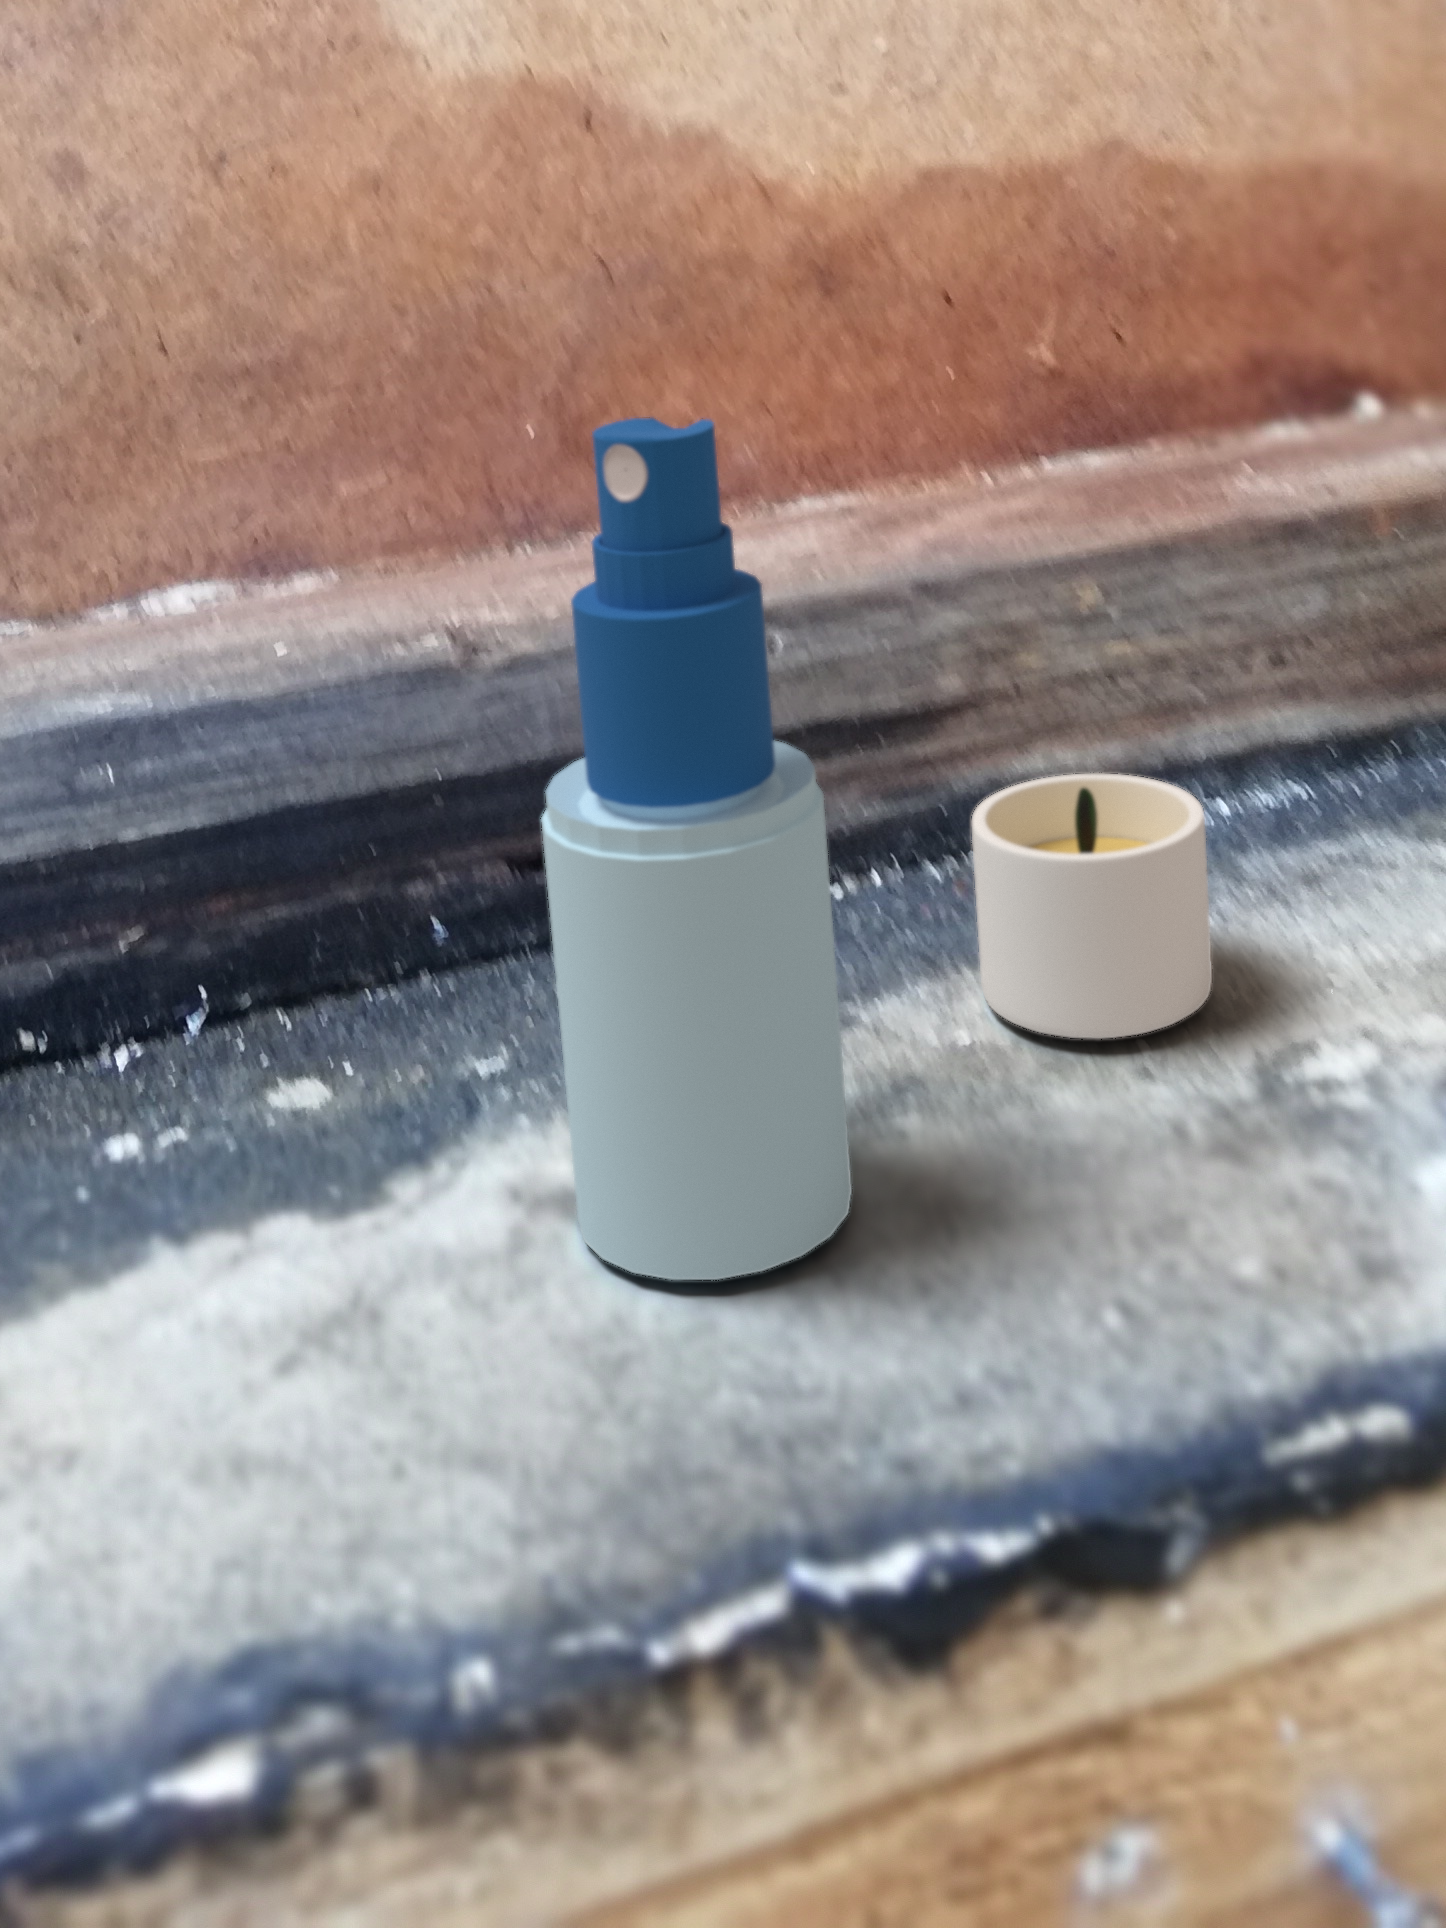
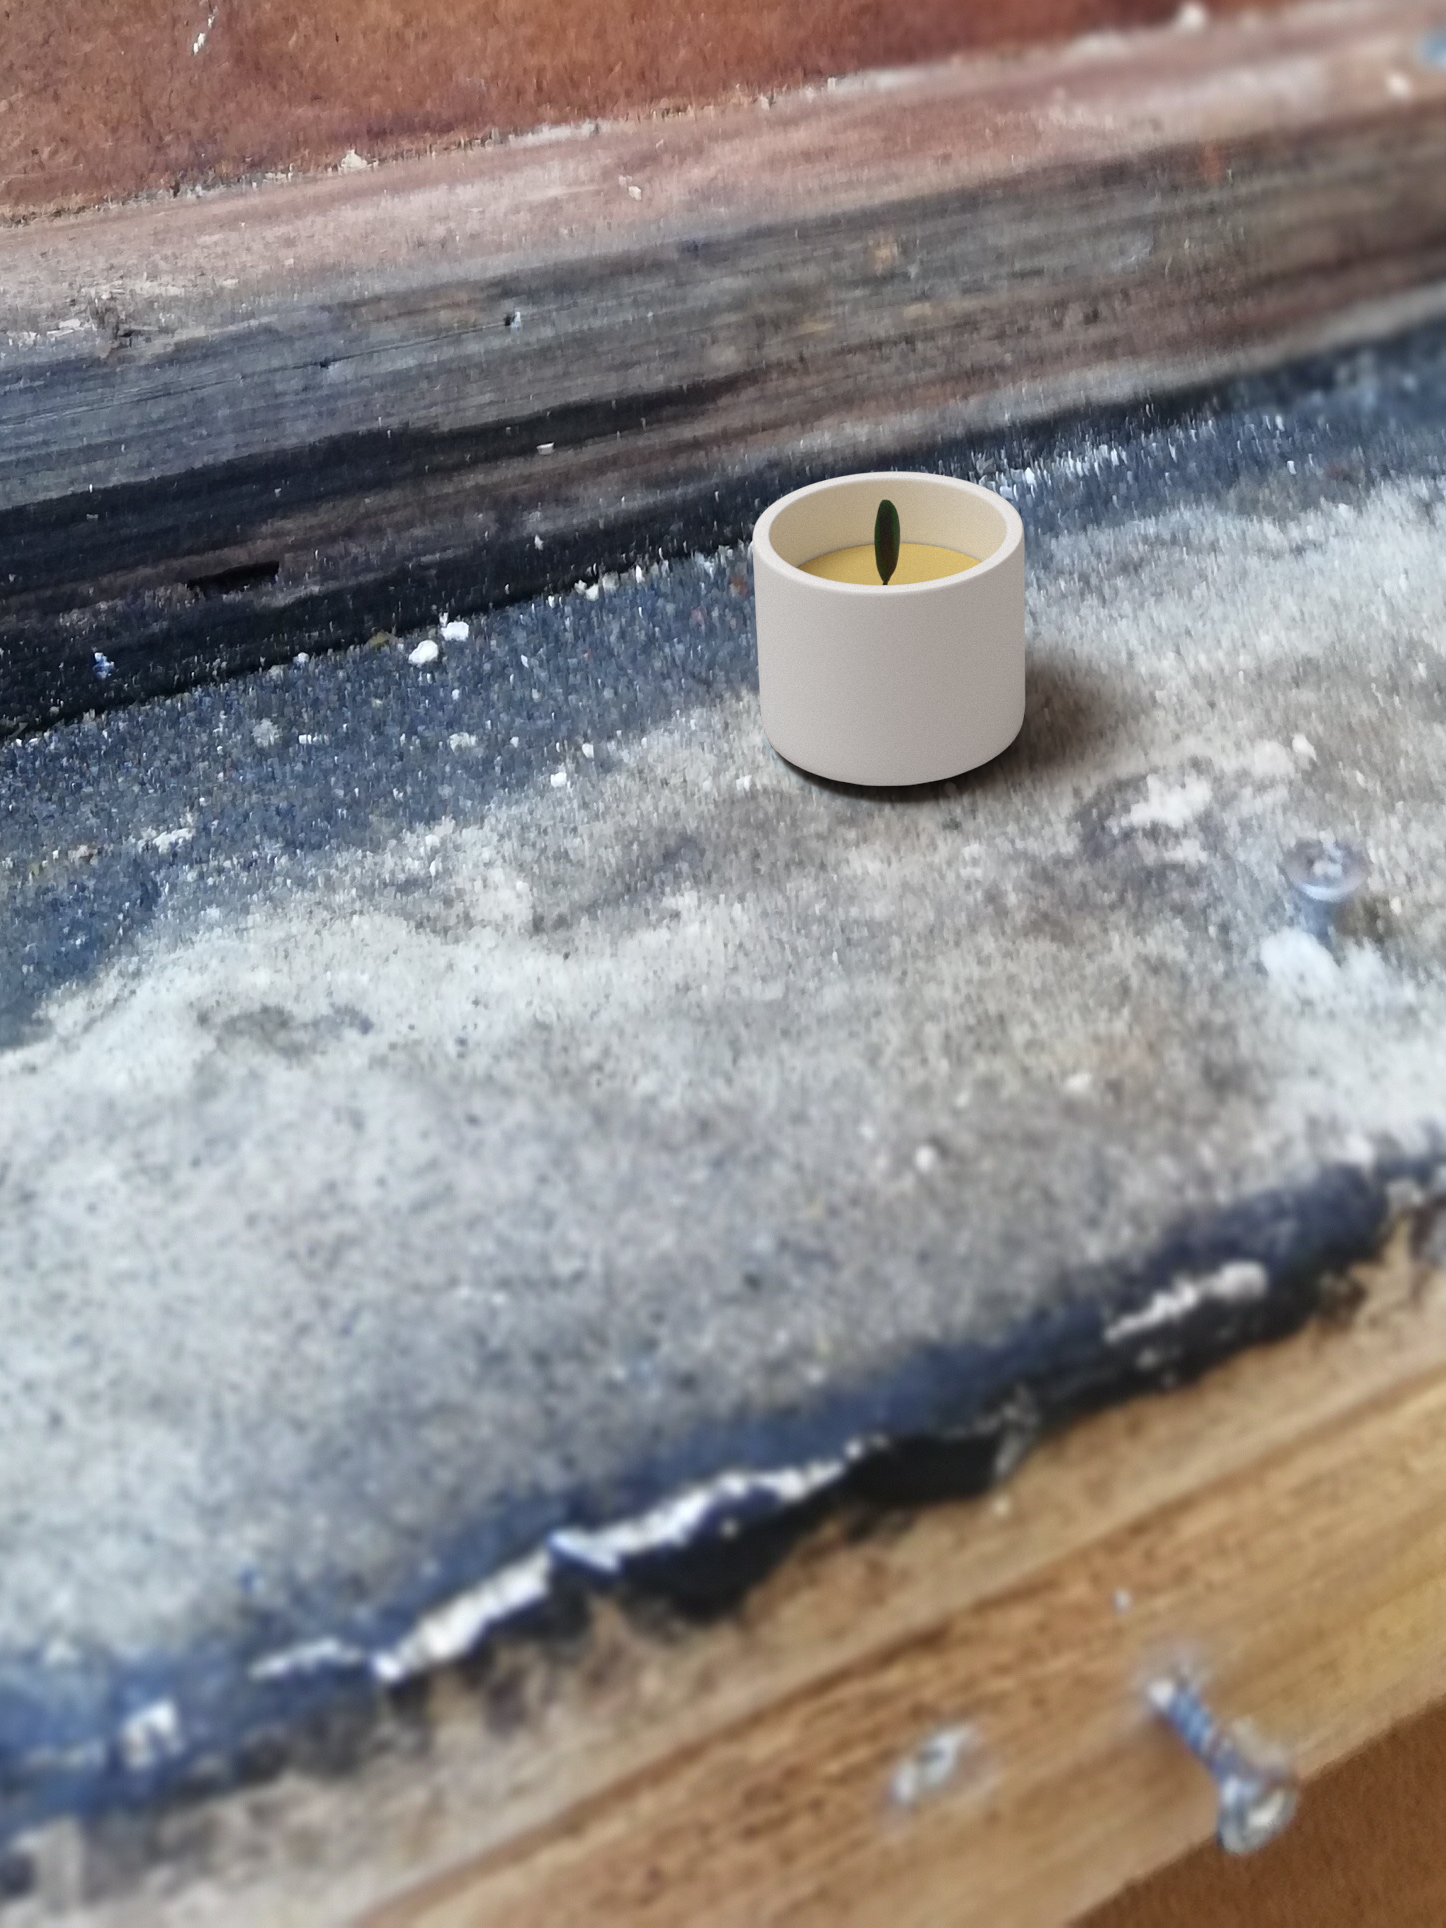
spray bottle: present [542,417,852,1280] -> none [220,96,616,1135]

